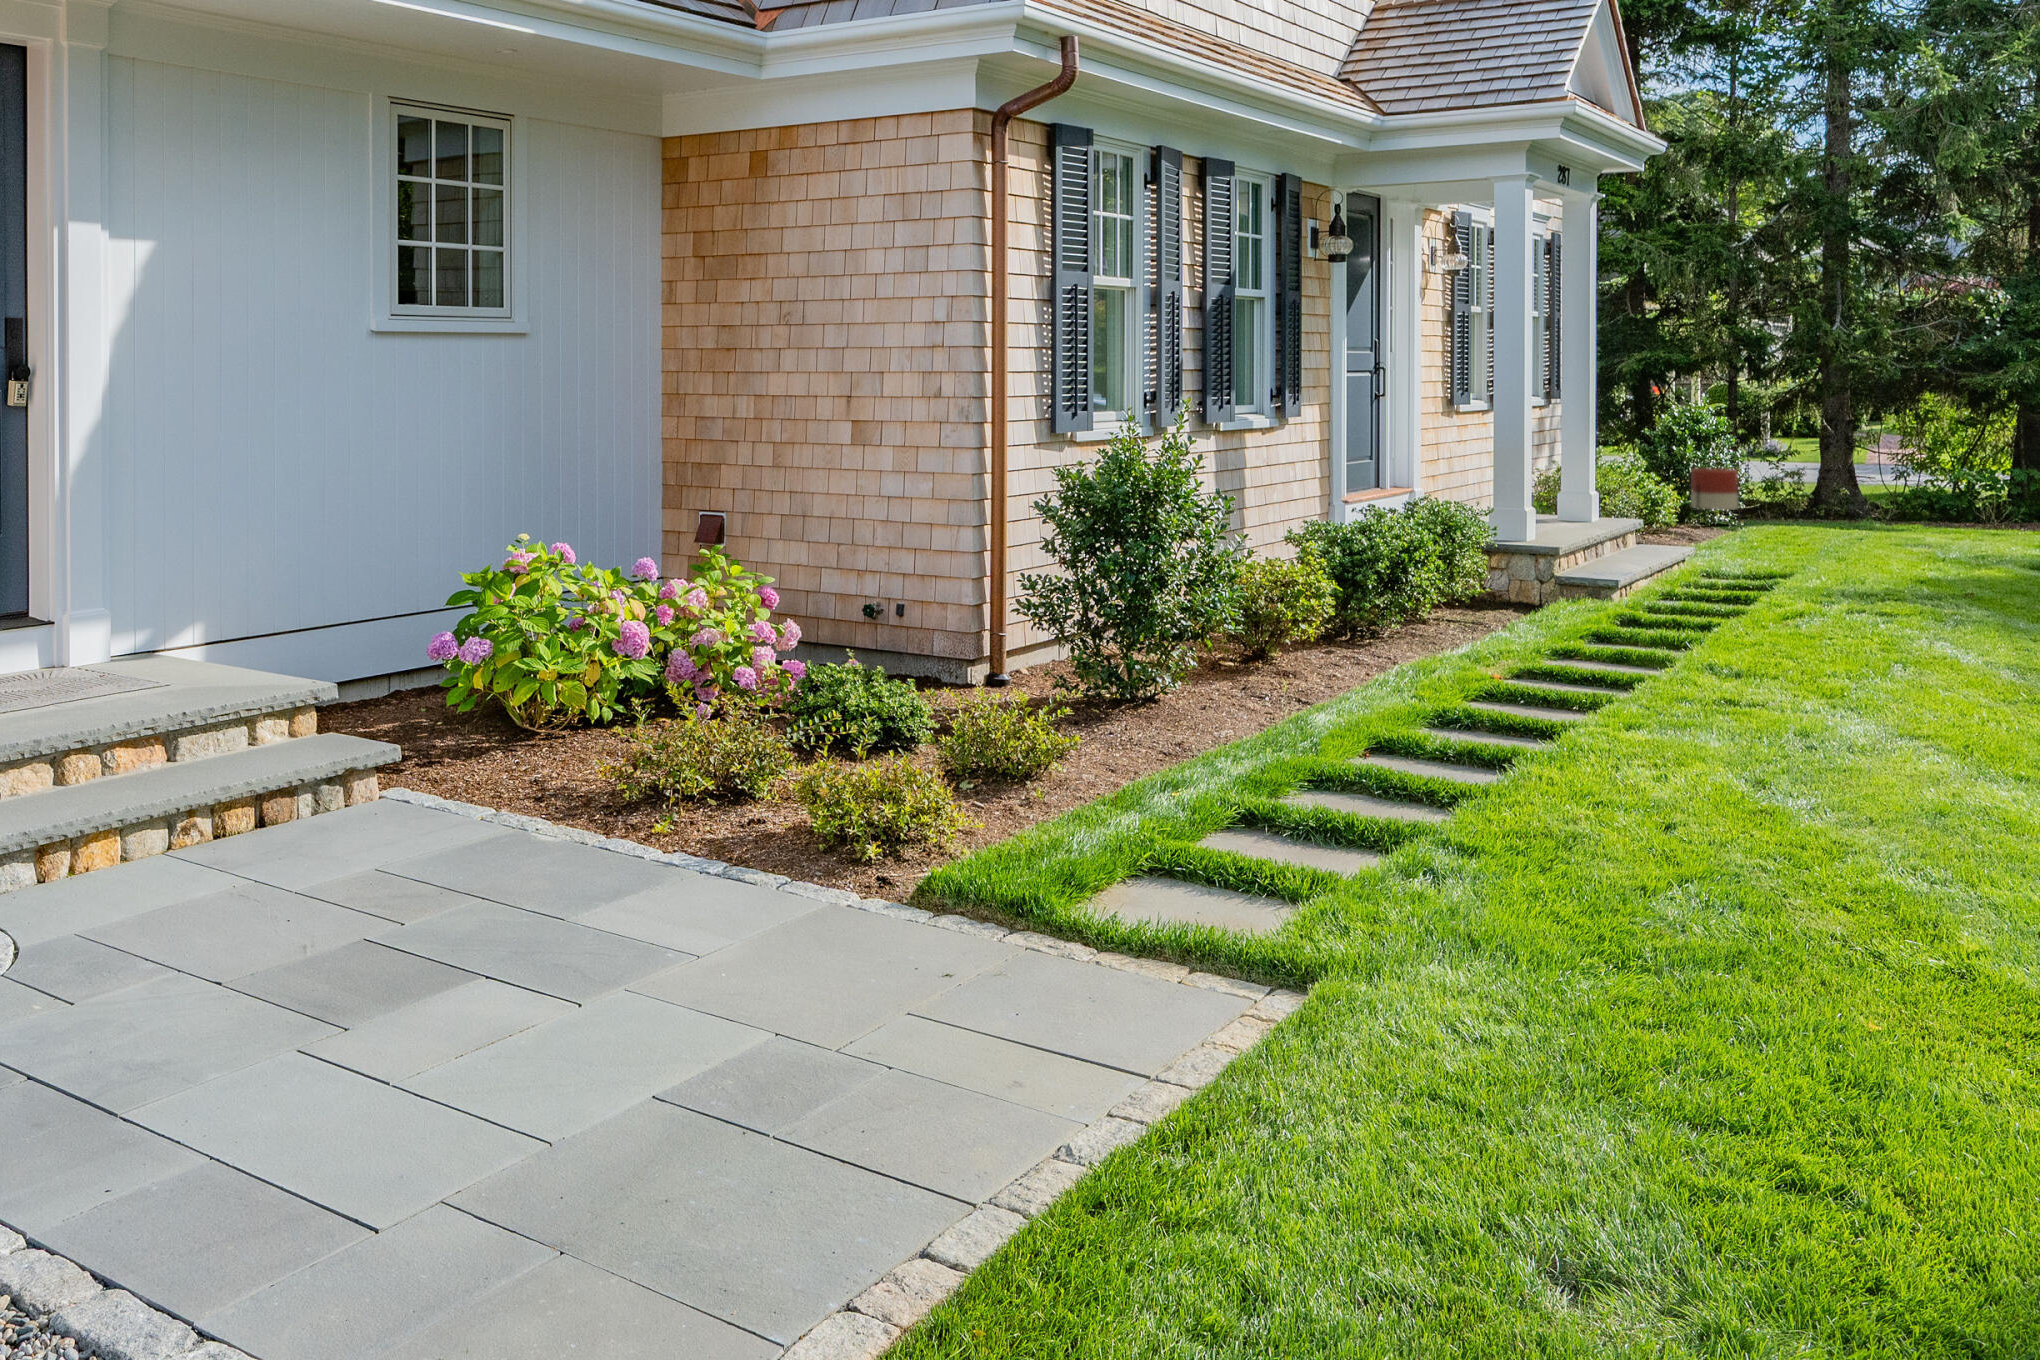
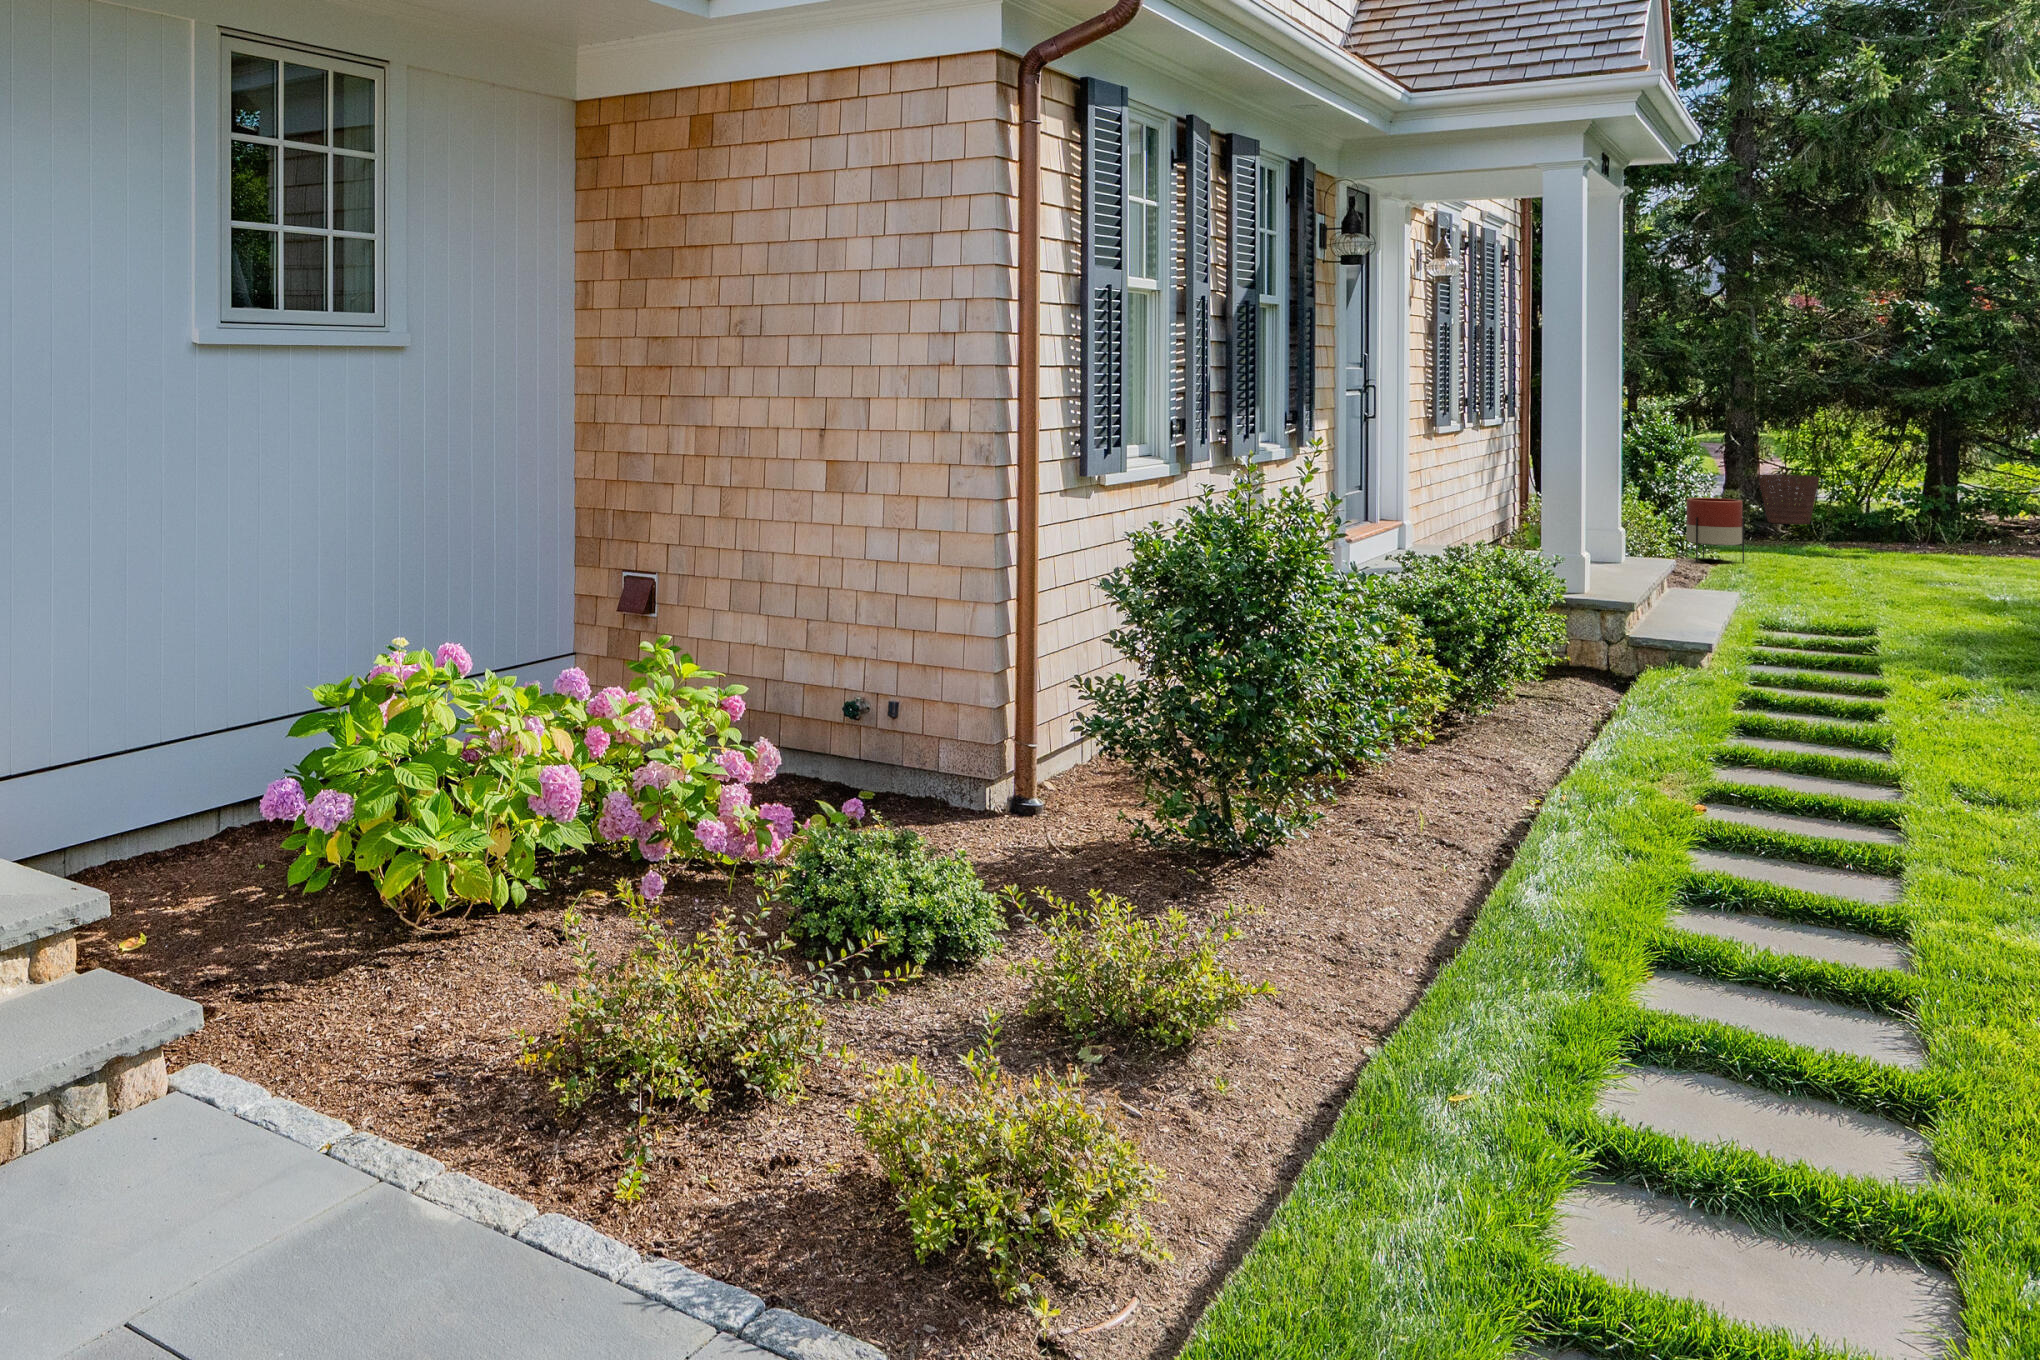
basket: none [1796,451,1850,496] -> present [1758,474,1819,524]

